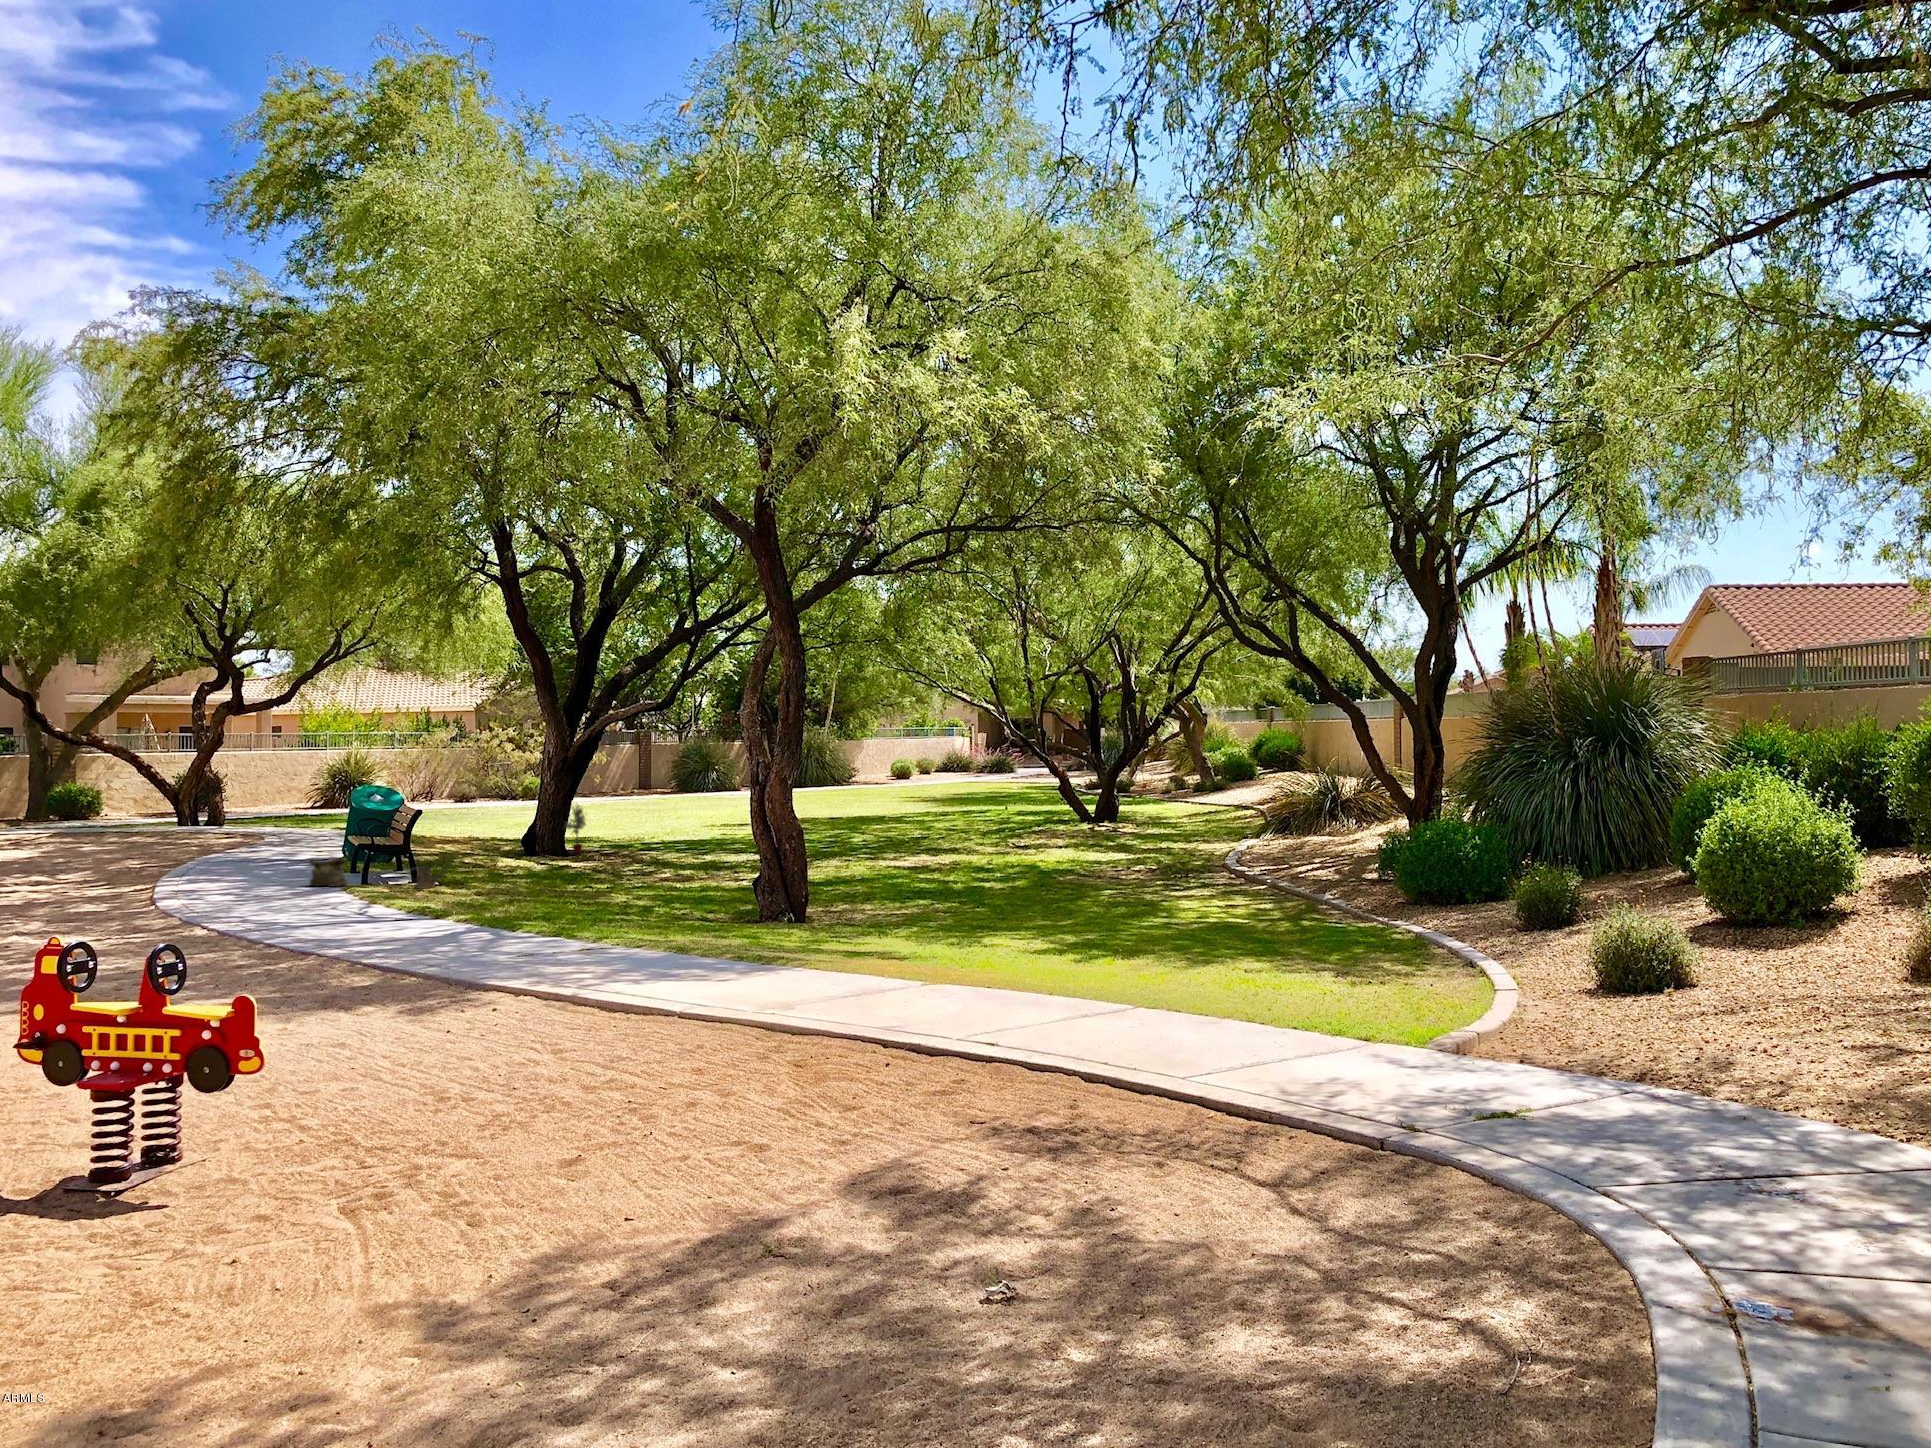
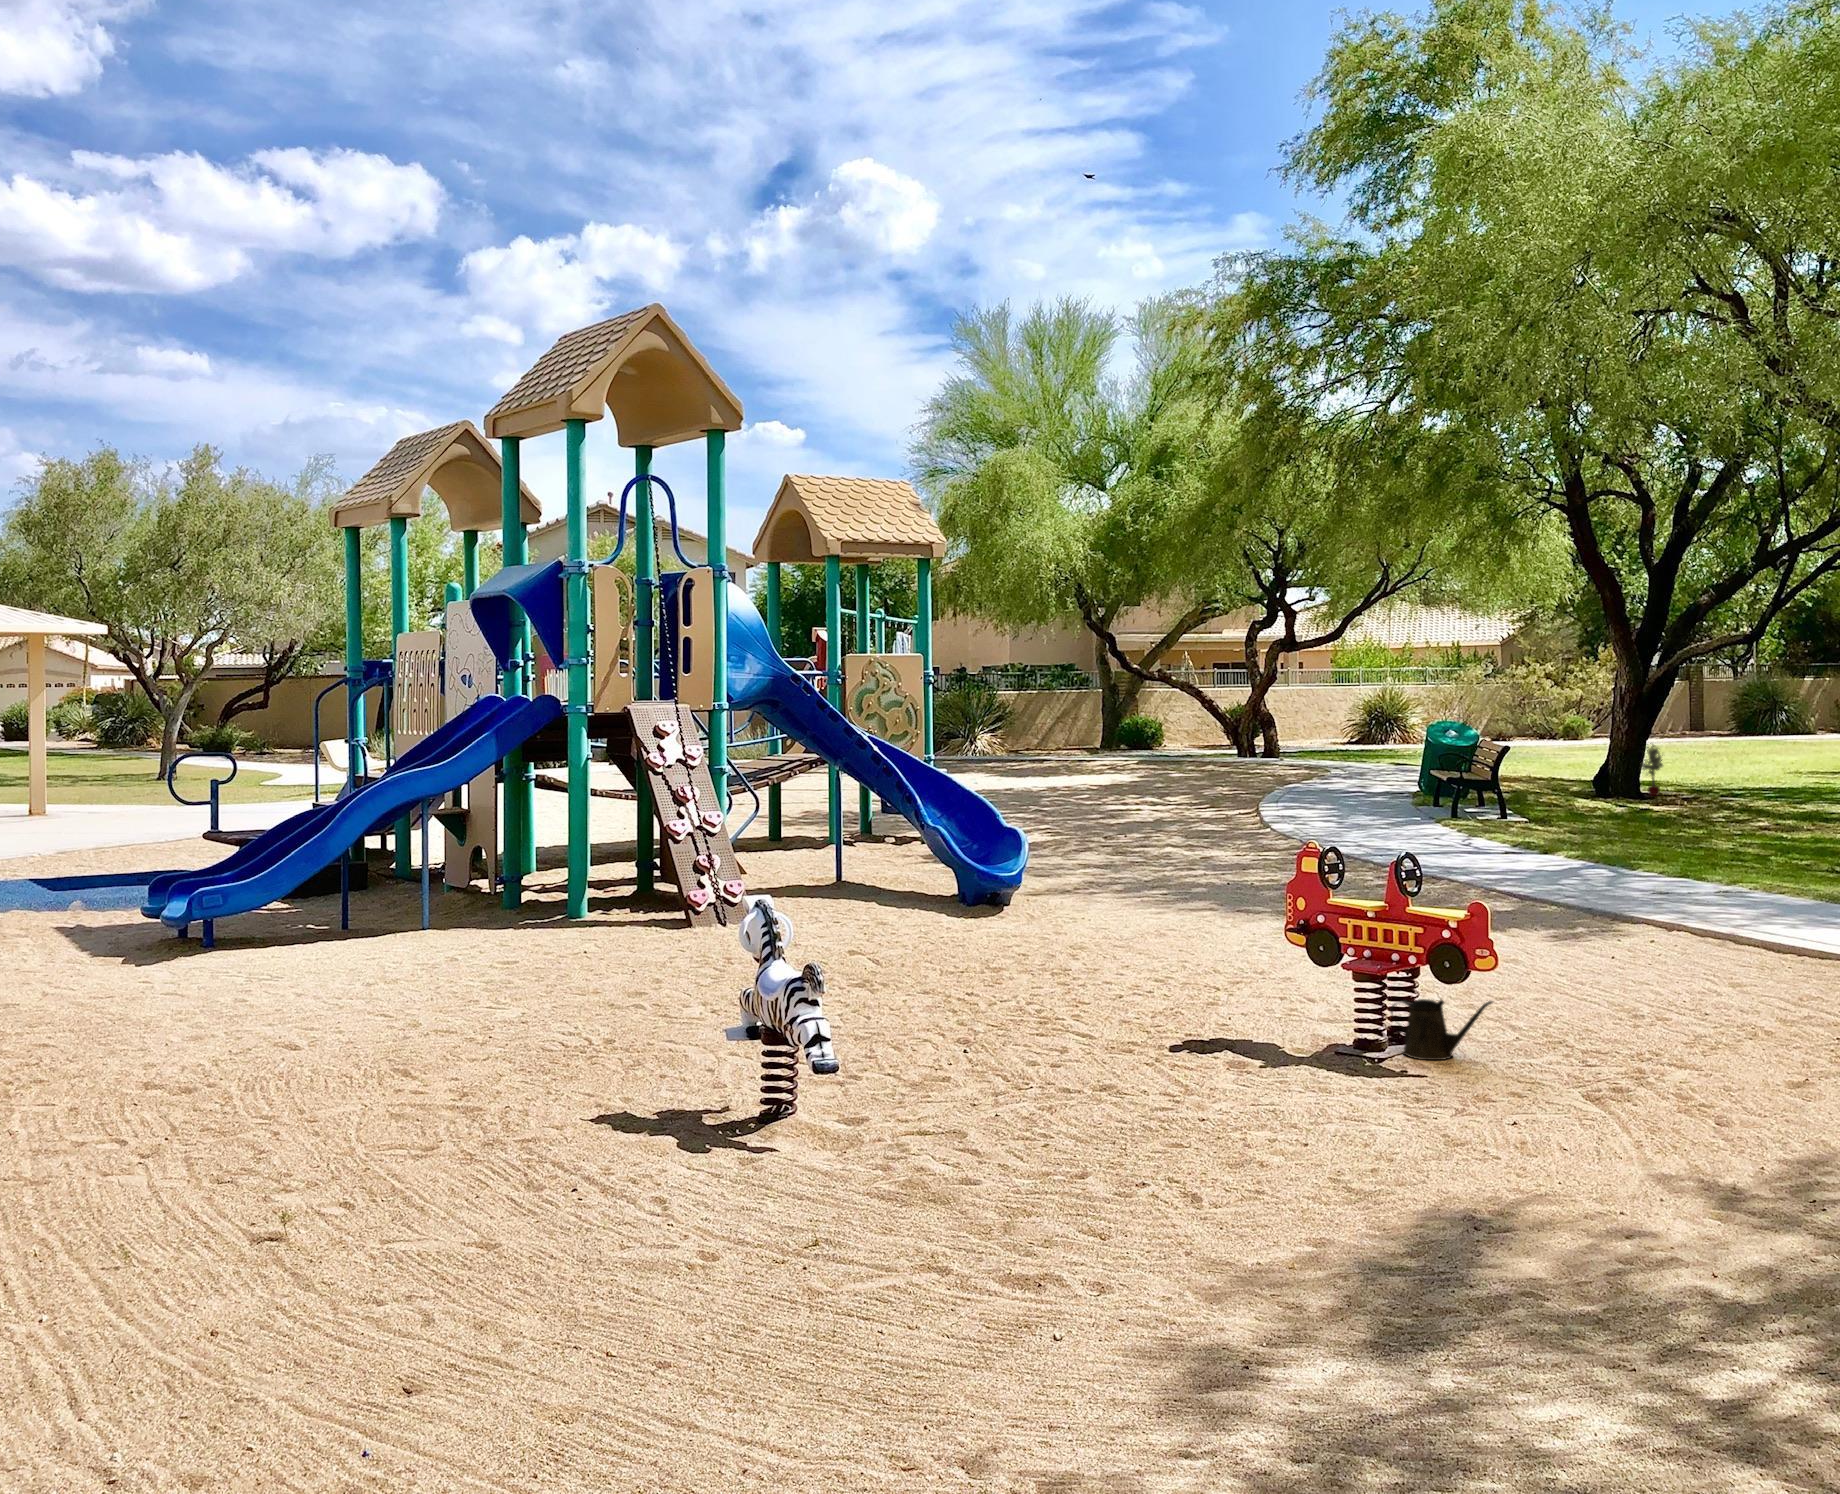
bag: present [309,859,348,887] -> none [1388,791,1428,817]
watering can: present [414,863,450,889] -> present [1390,999,1493,1060]

